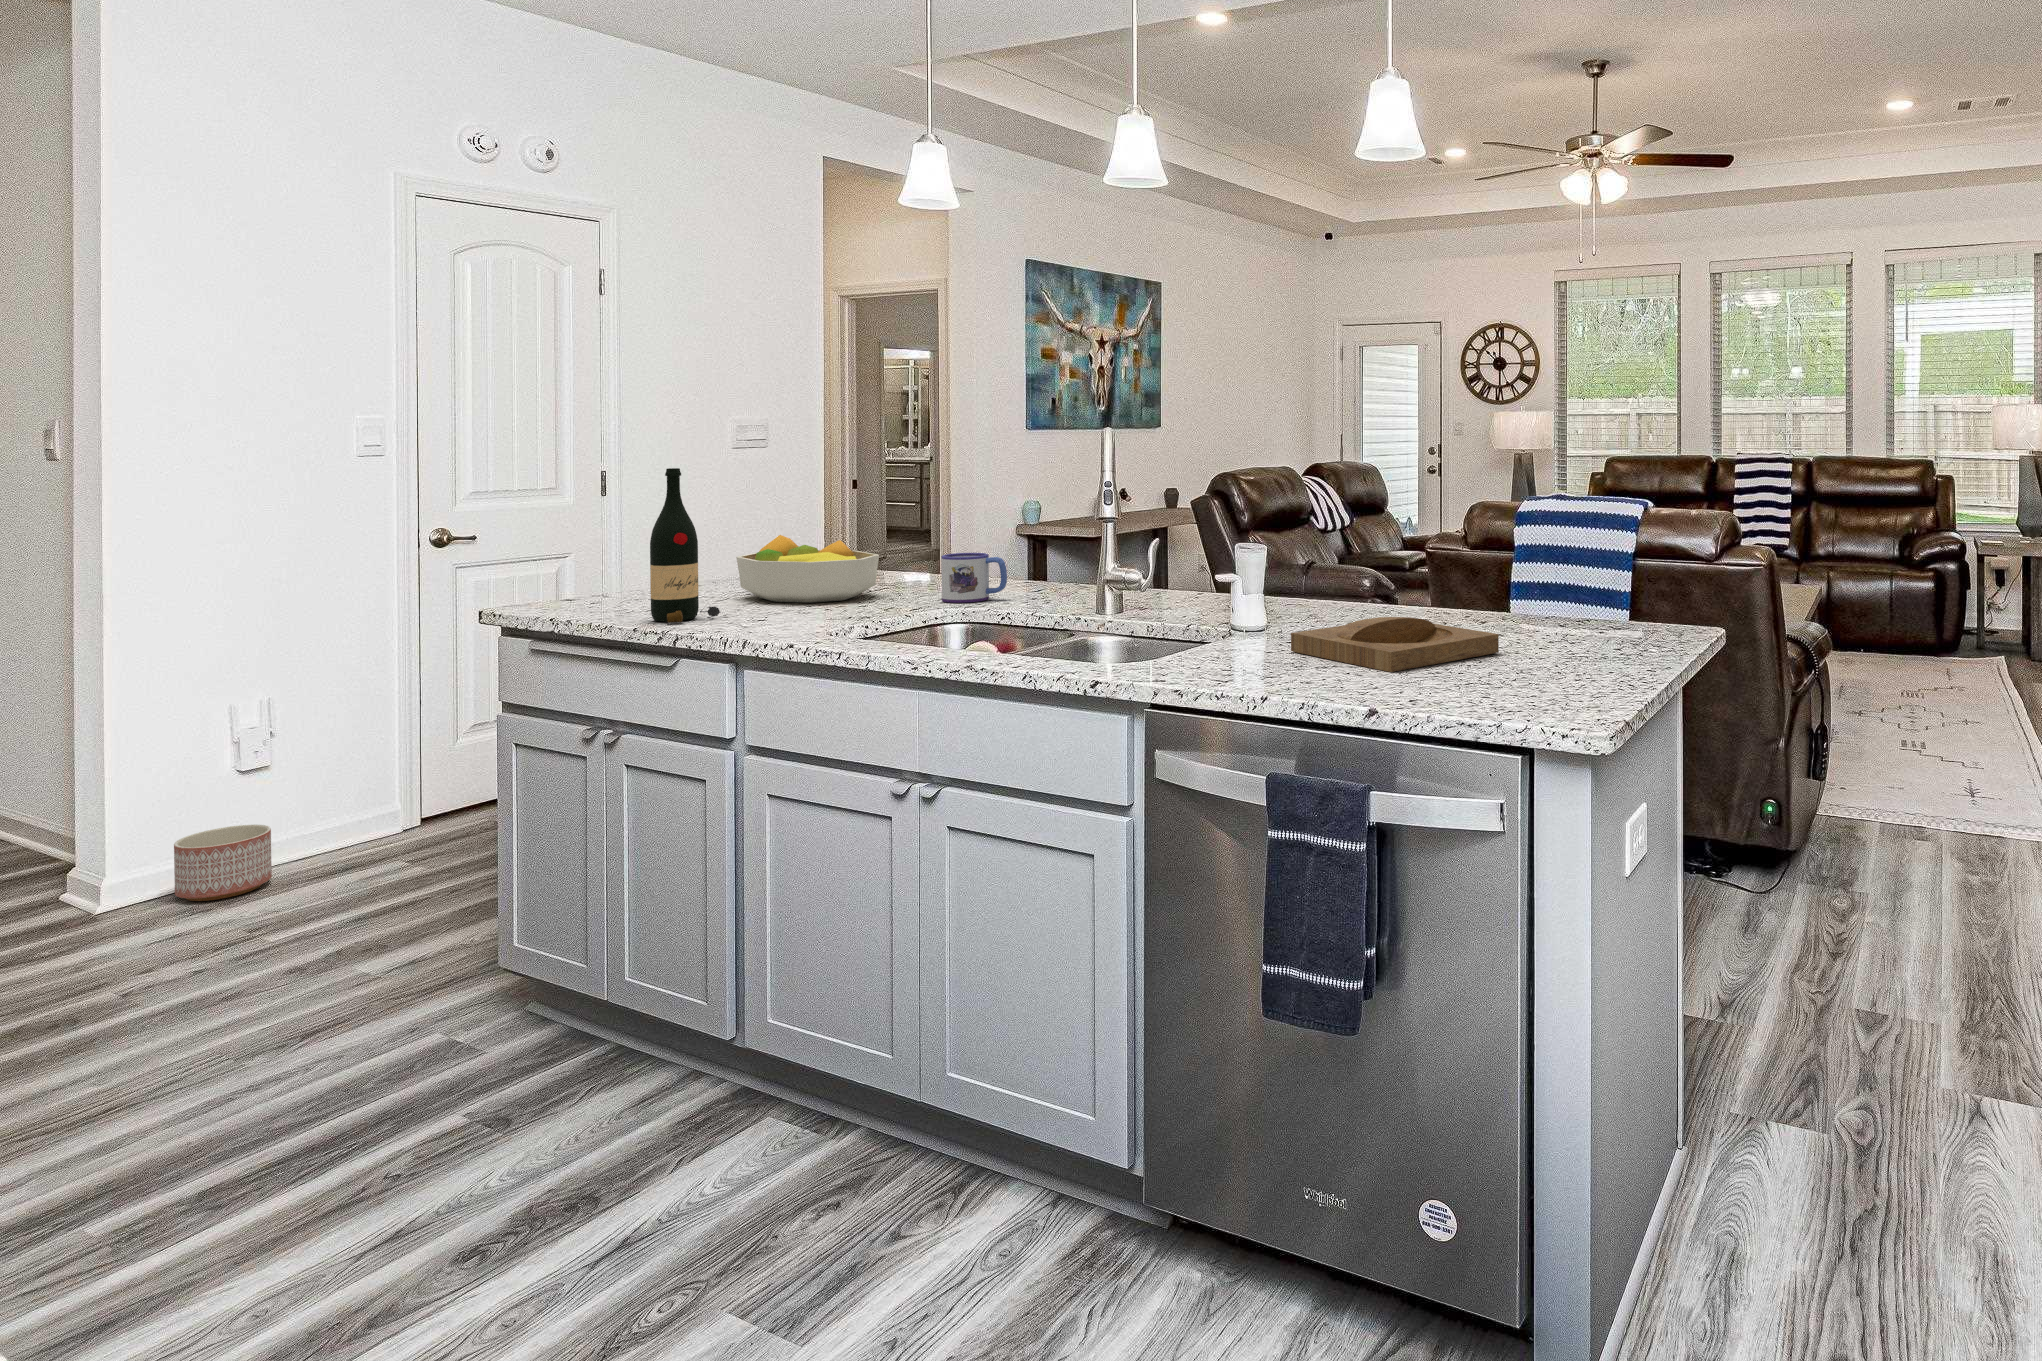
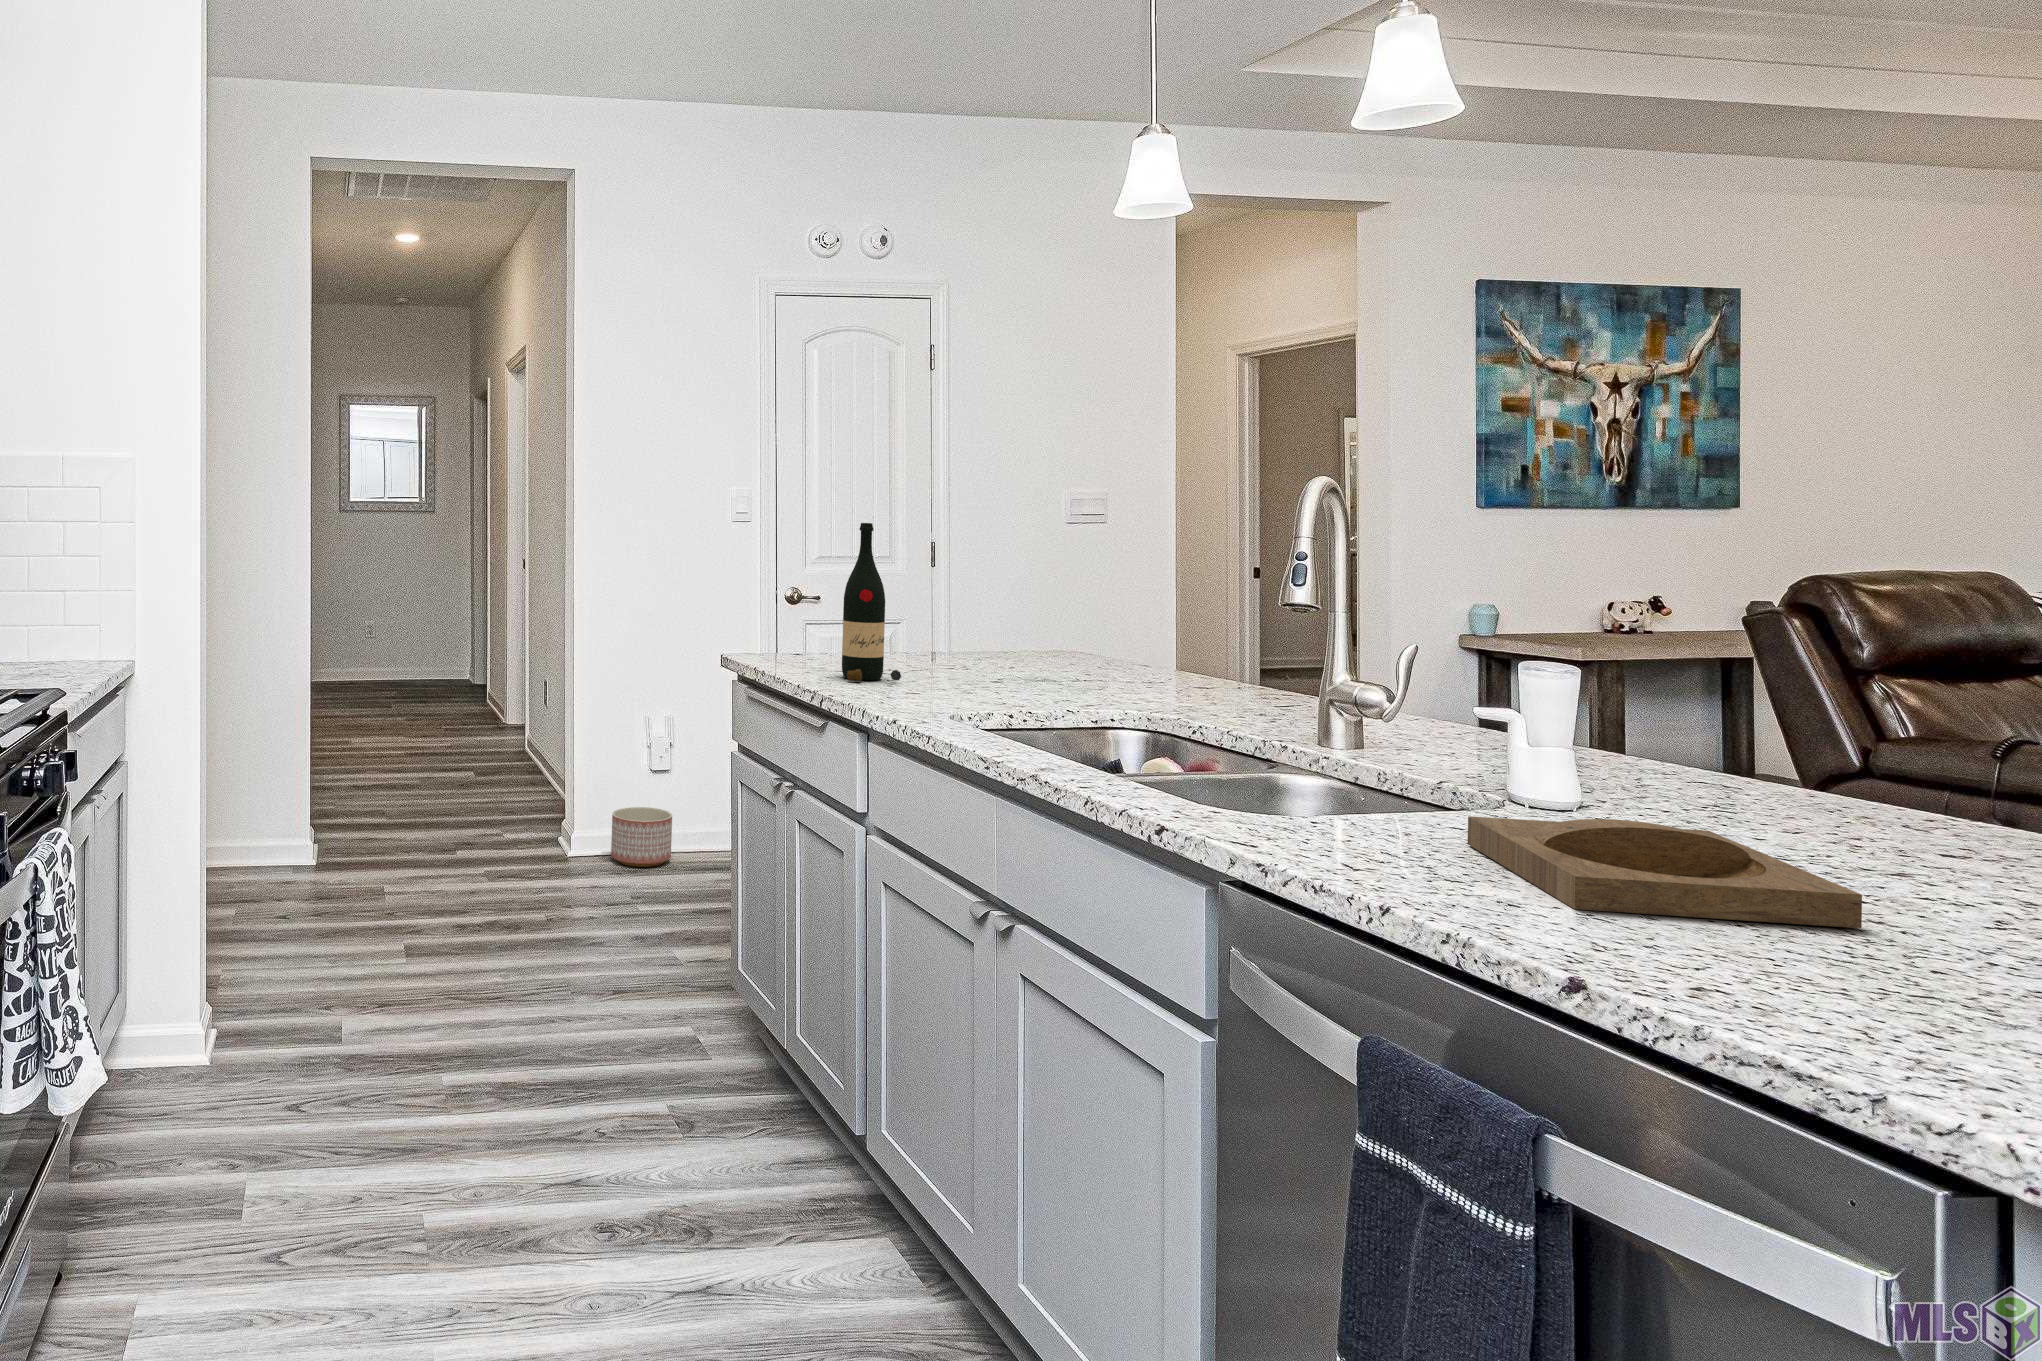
fruit bowl: present [736,535,879,603] -> none [953,603,1090,684]
mug: present [941,553,1007,603] -> none [1142,645,1220,707]

